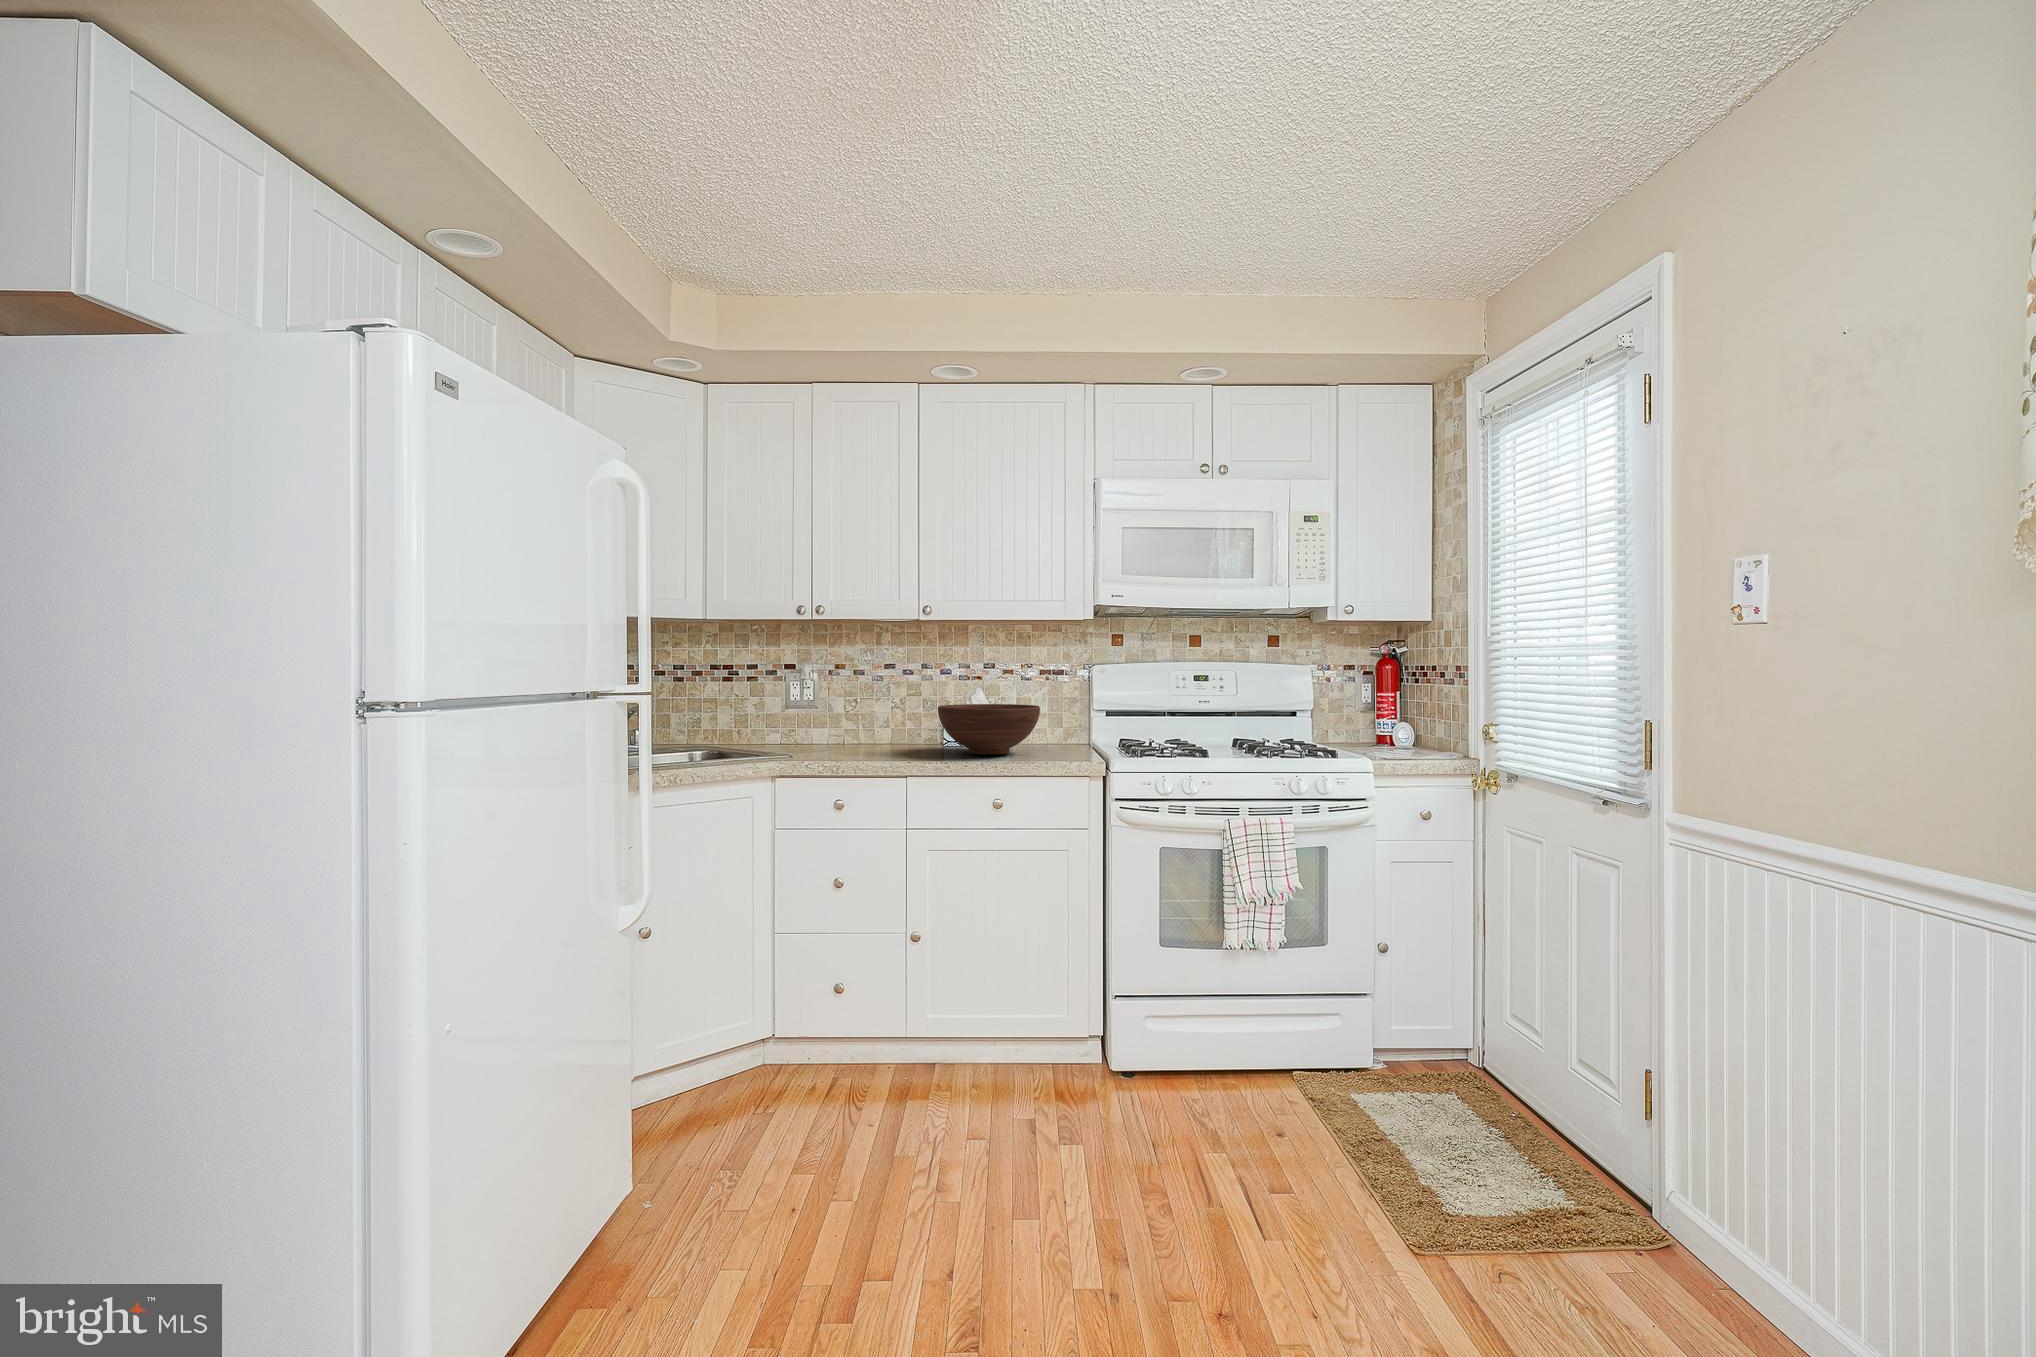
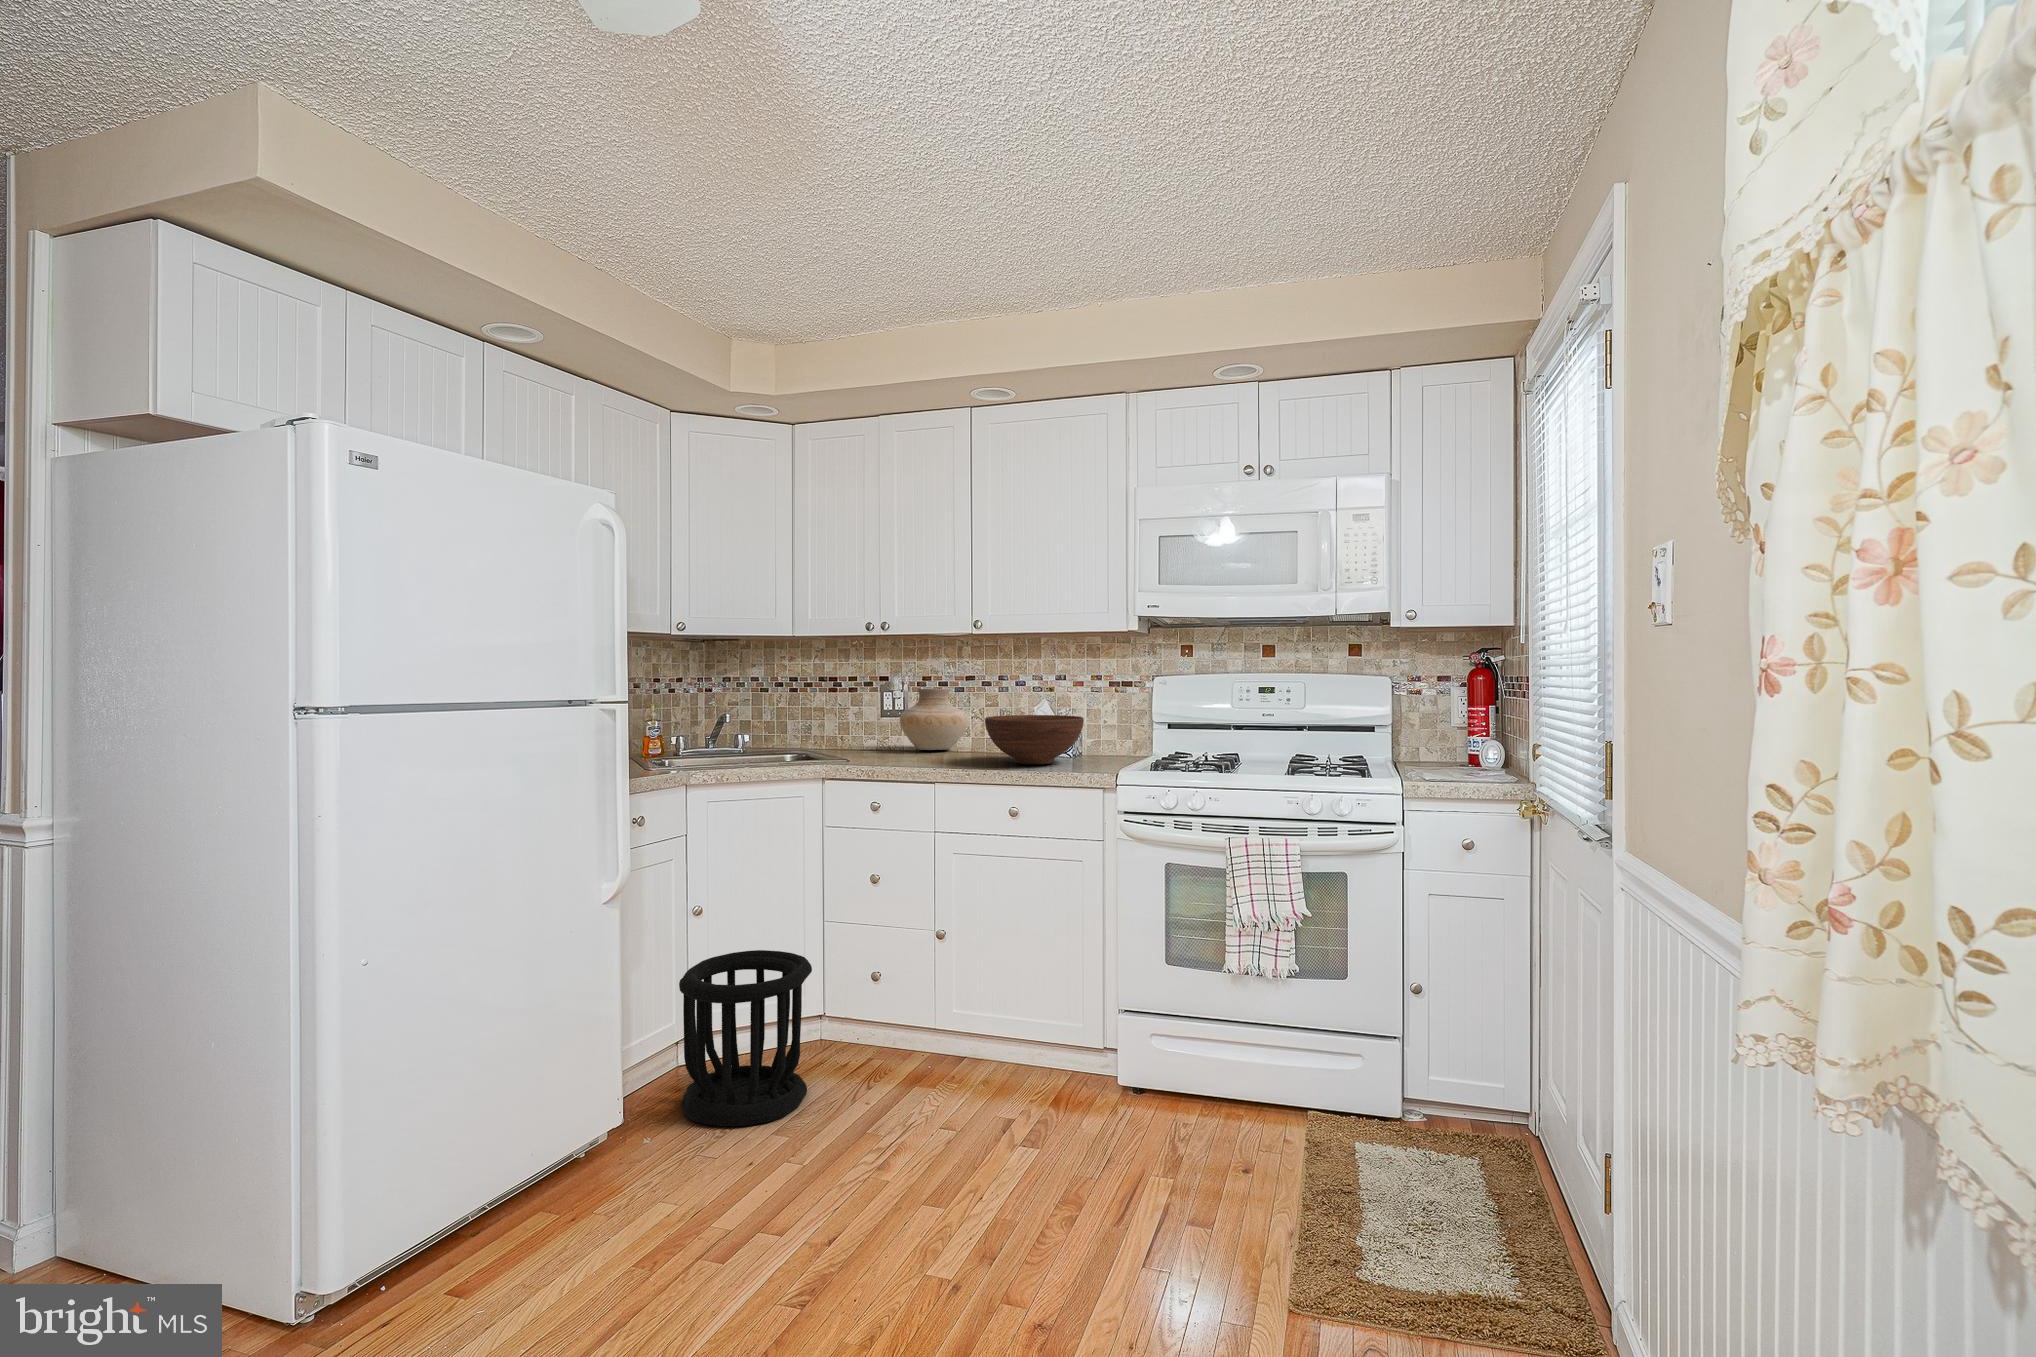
vase: none [816,677,890,743] -> present [900,688,968,750]
wastebasket: none [653,974,805,1187] -> present [679,950,812,1126]

